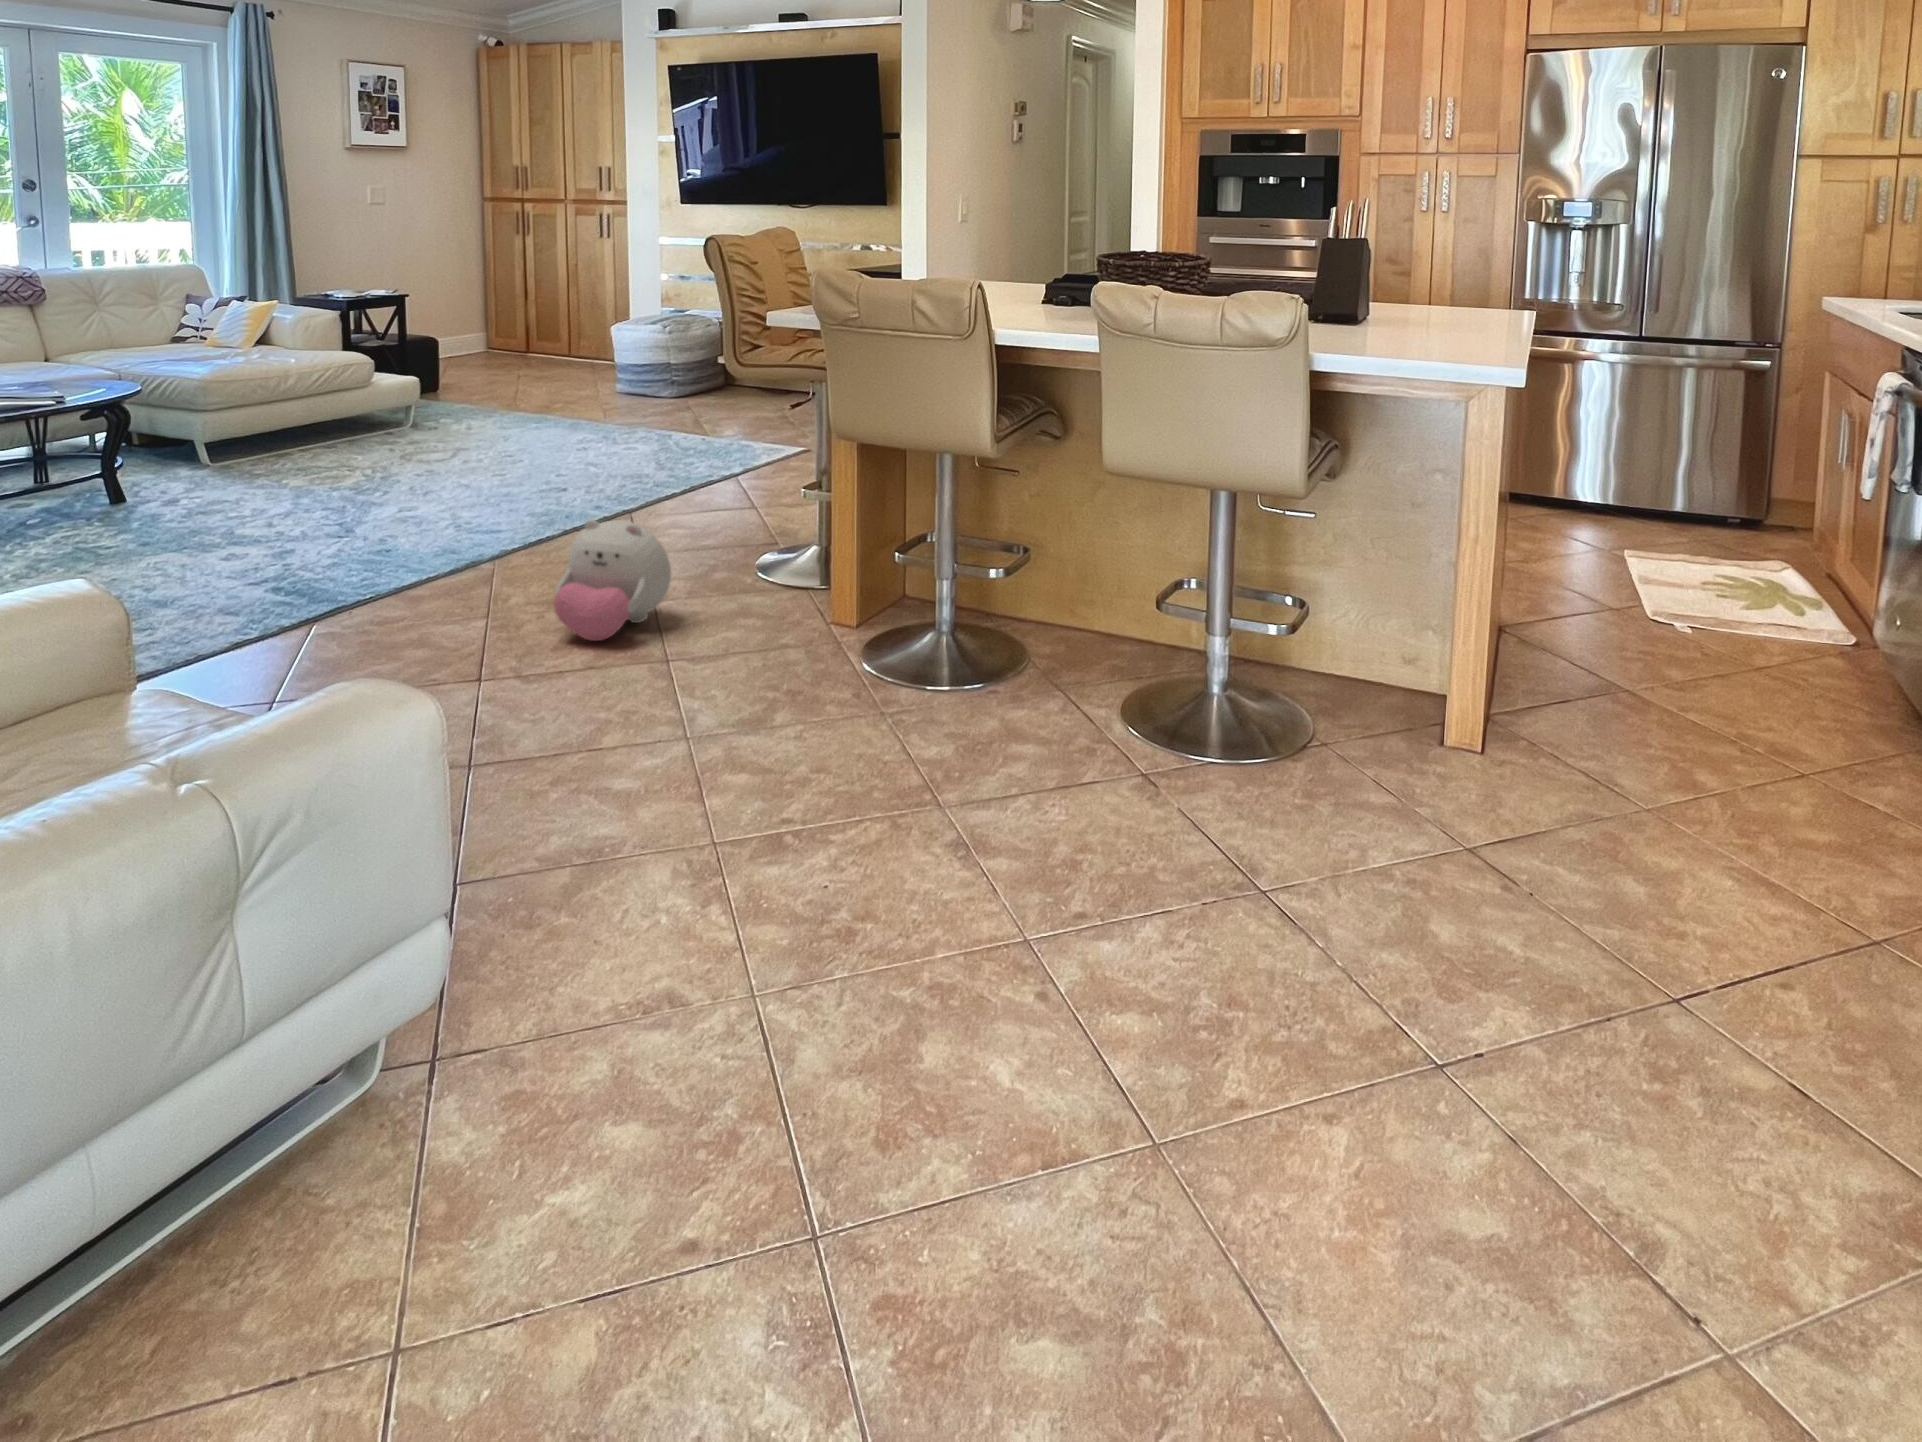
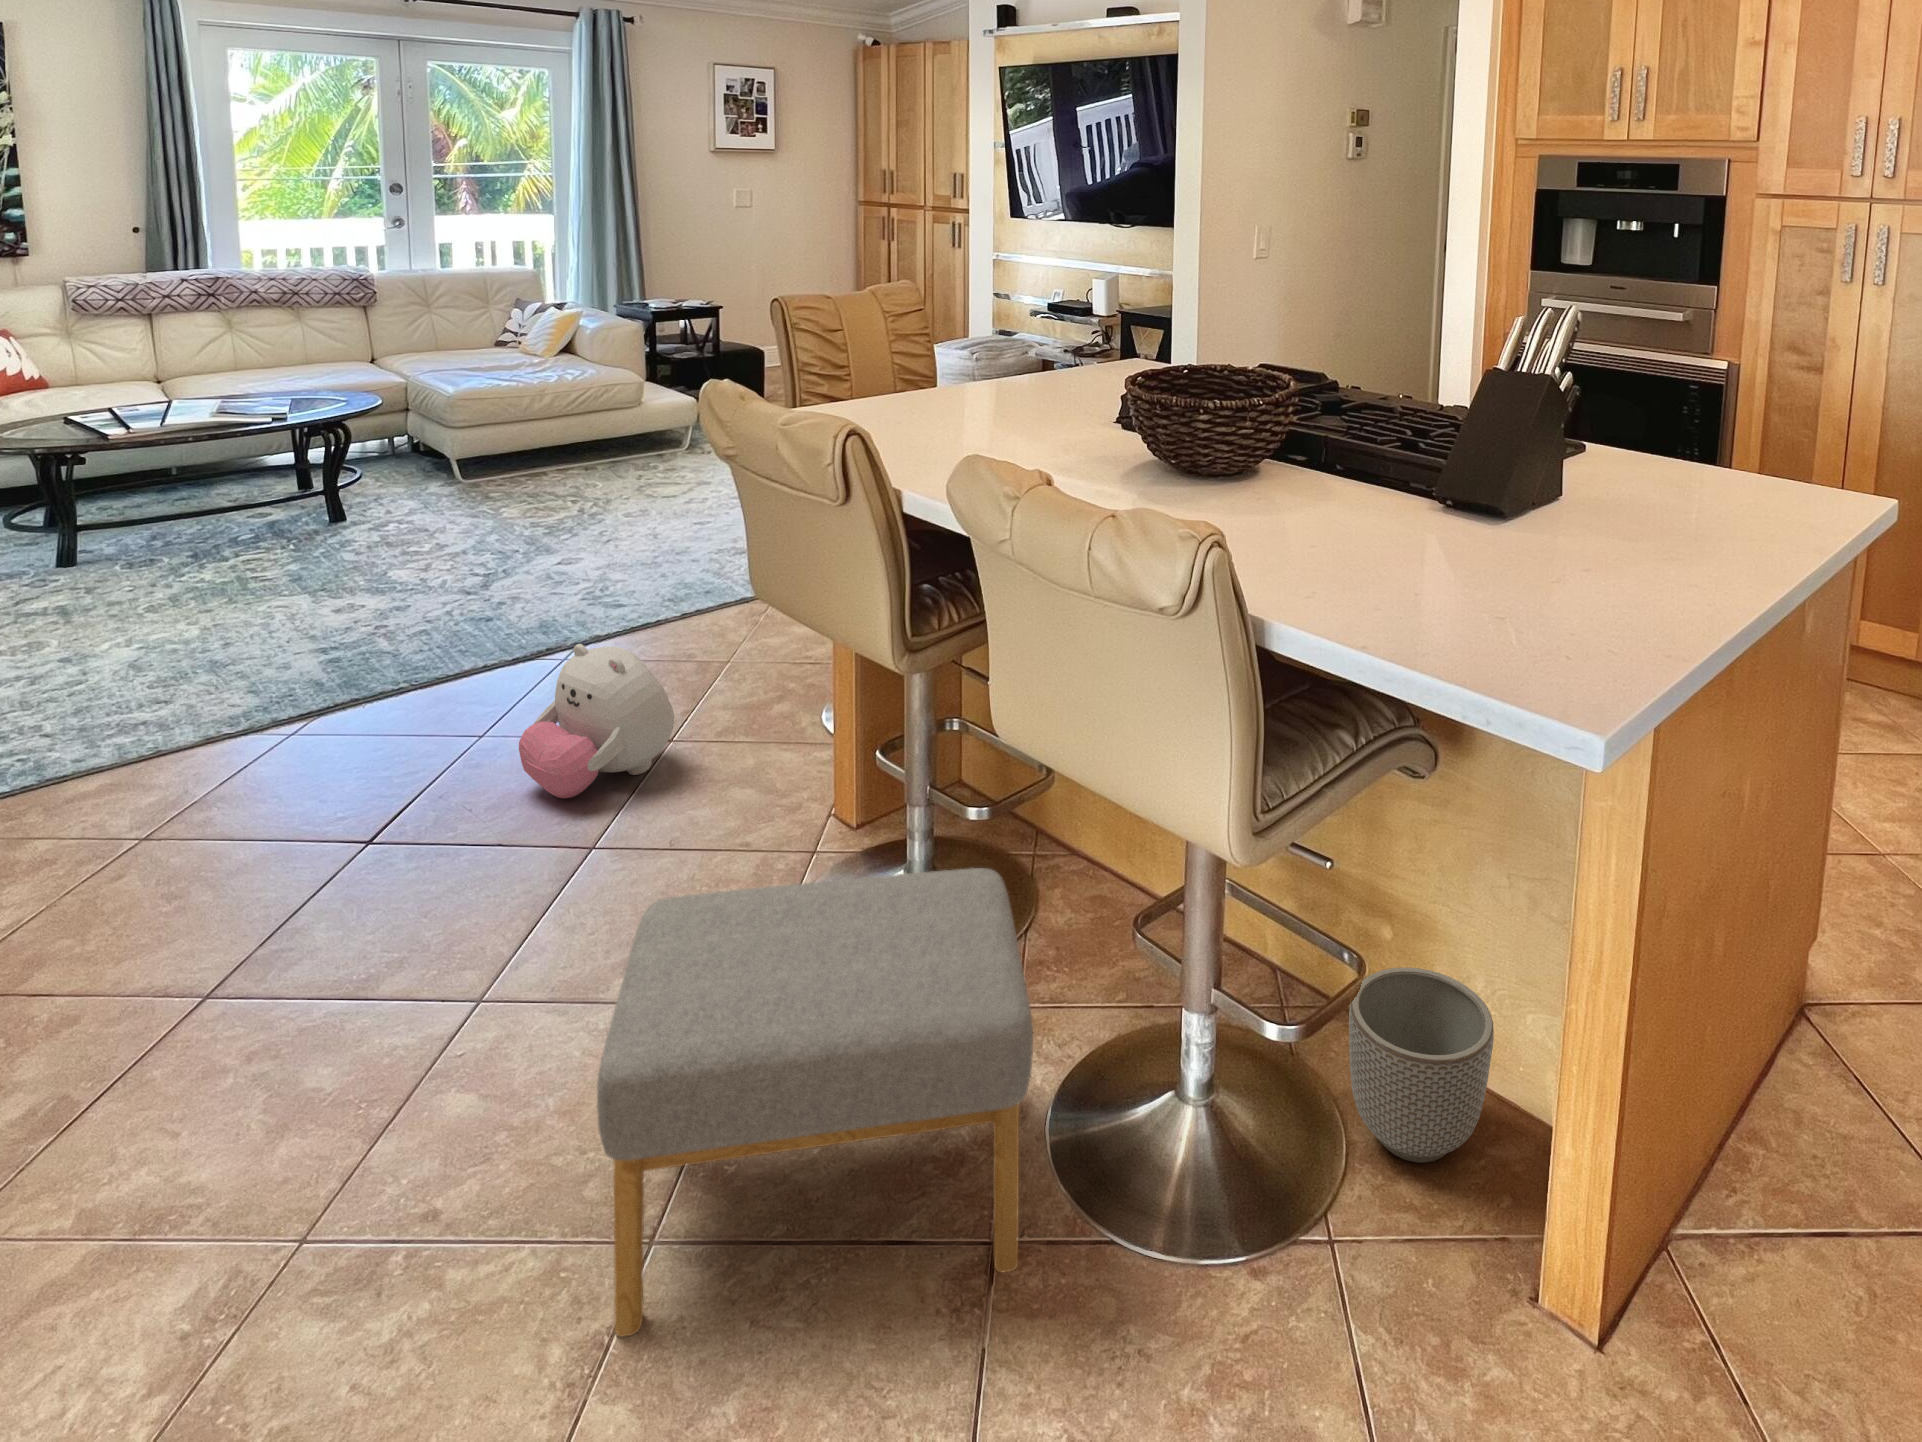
footstool: none [888,576,1187,853] -> present [597,868,1033,1337]
planter: none [1303,611,1394,716] -> present [1349,967,1494,1163]

